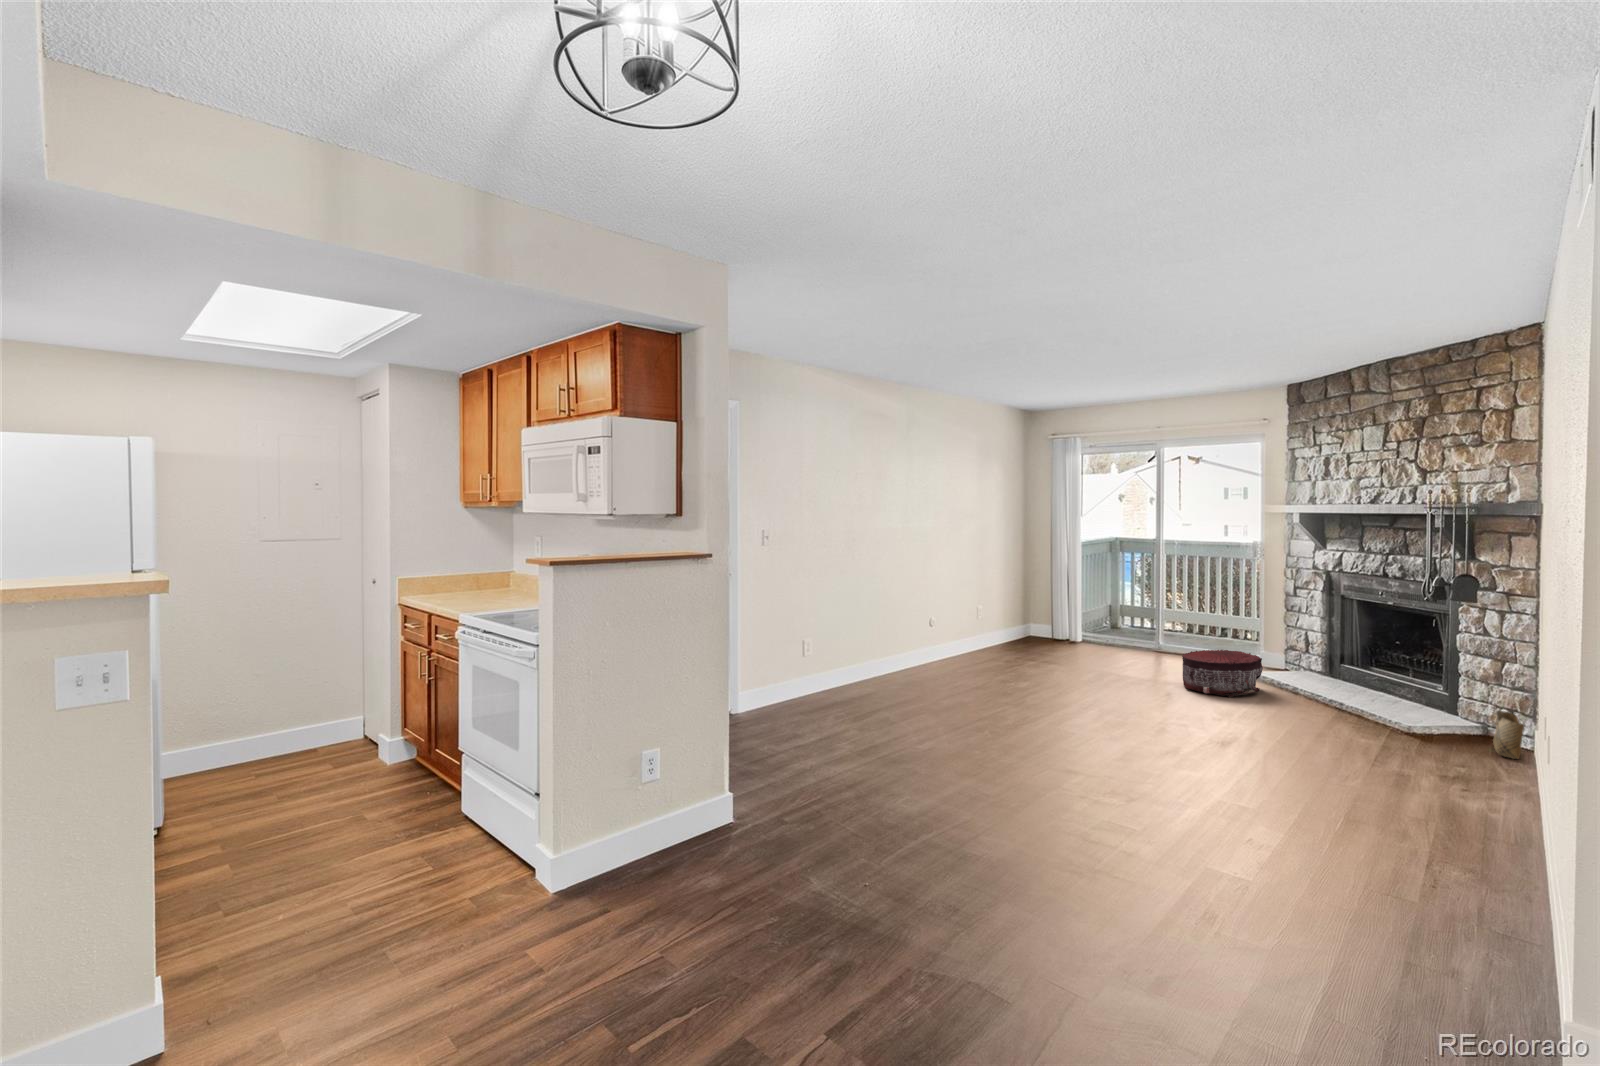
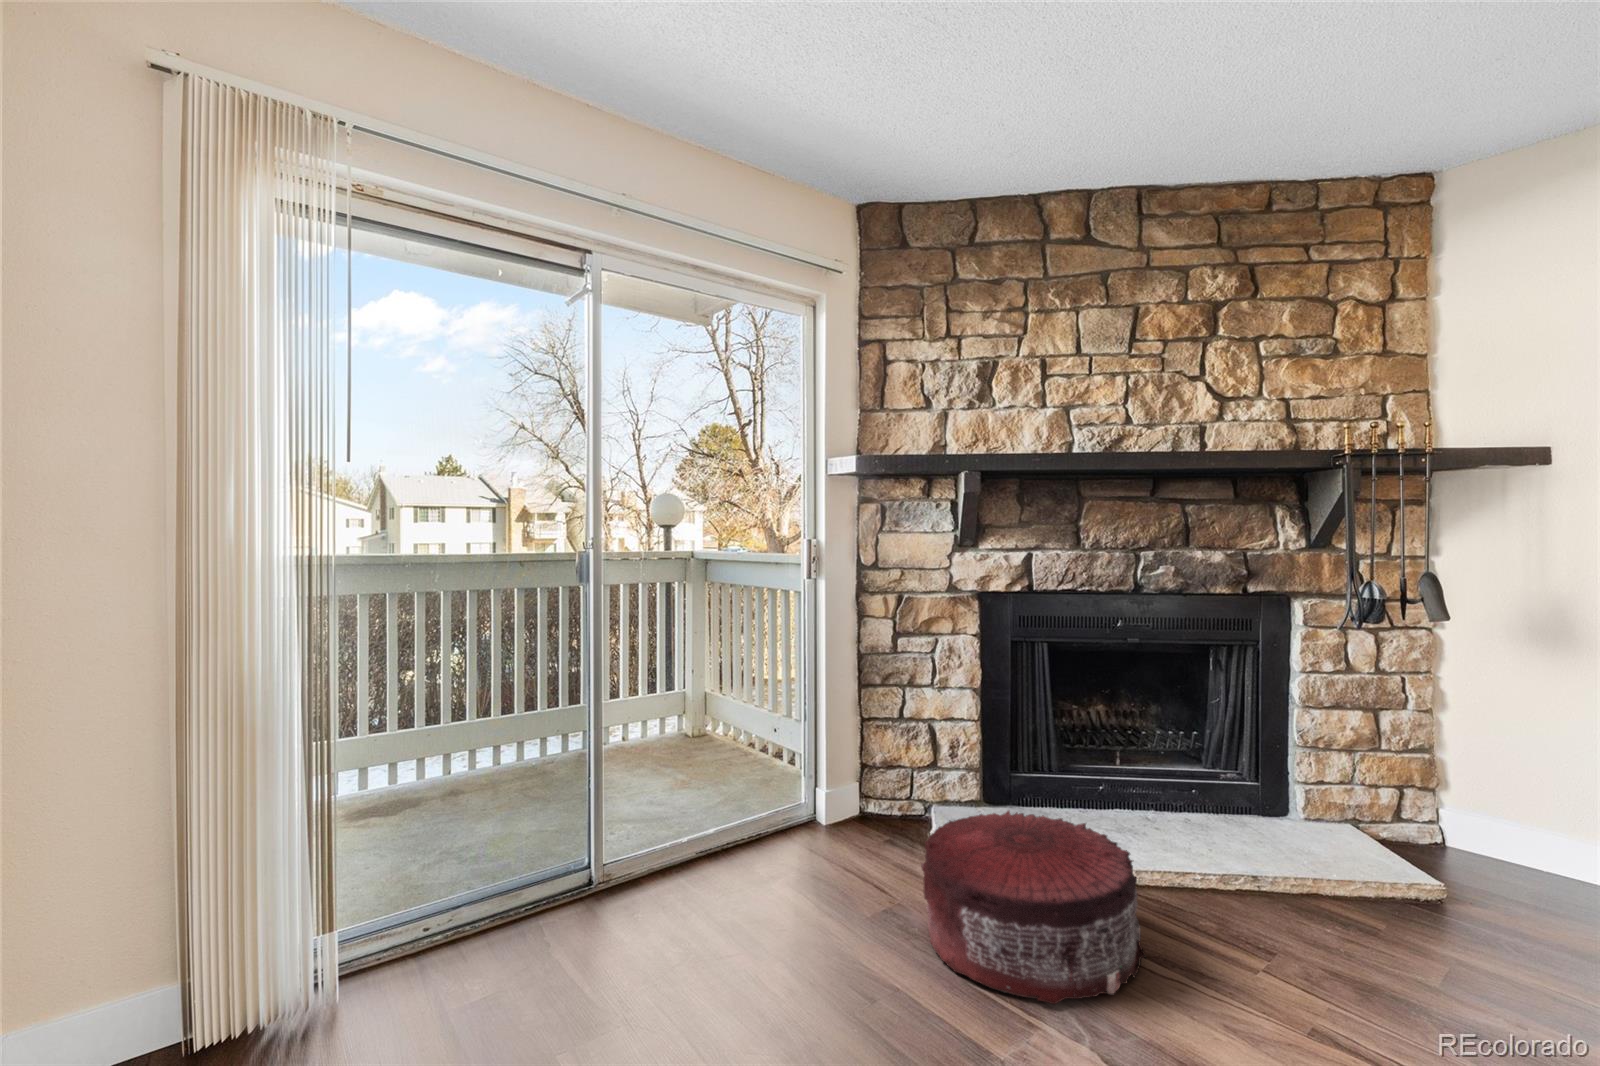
woven basket: present [1493,705,1524,759] -> none [1445,764,1547,878]

